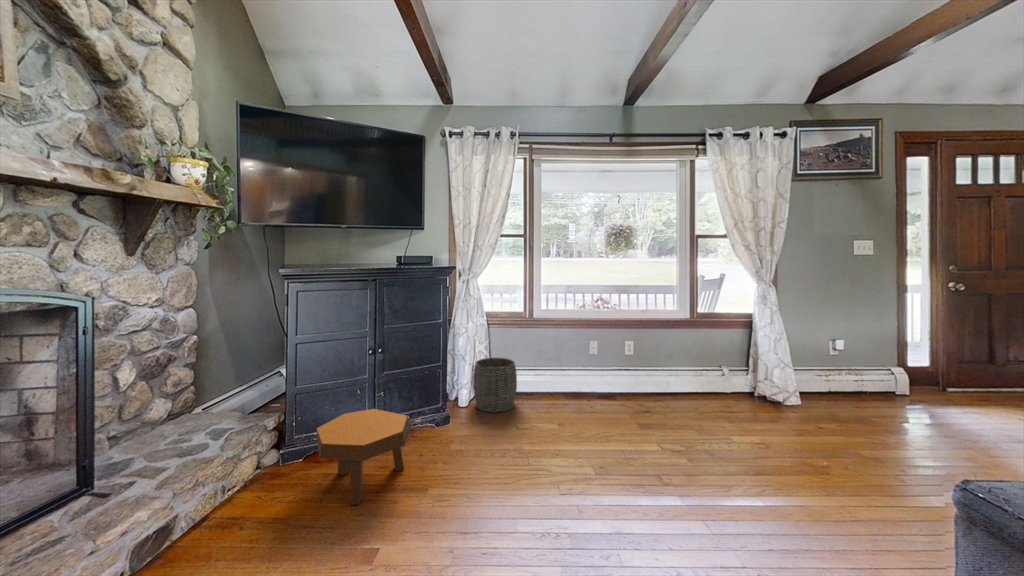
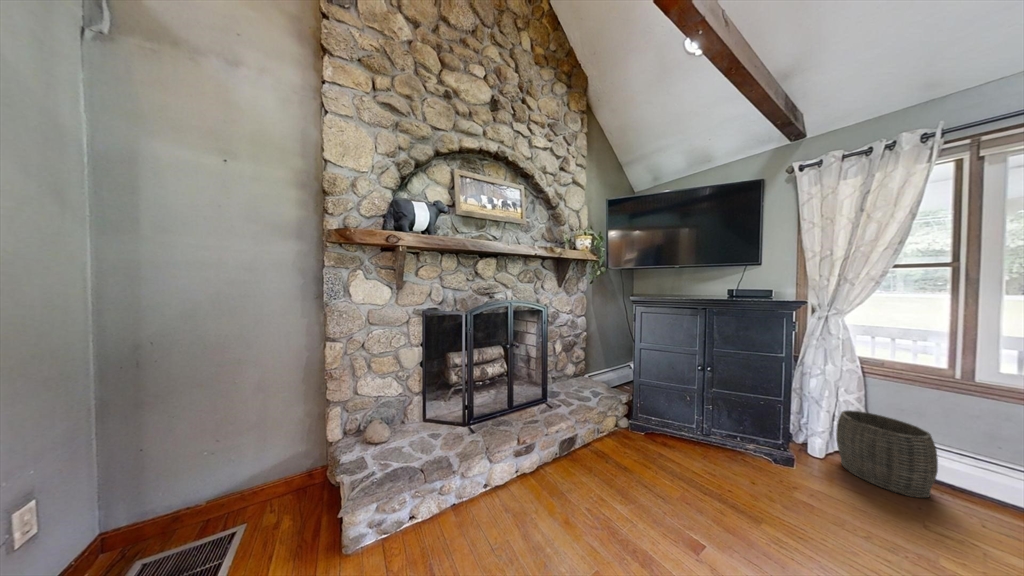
footstool: present [316,409,412,505] -> none [653,414,749,503]

